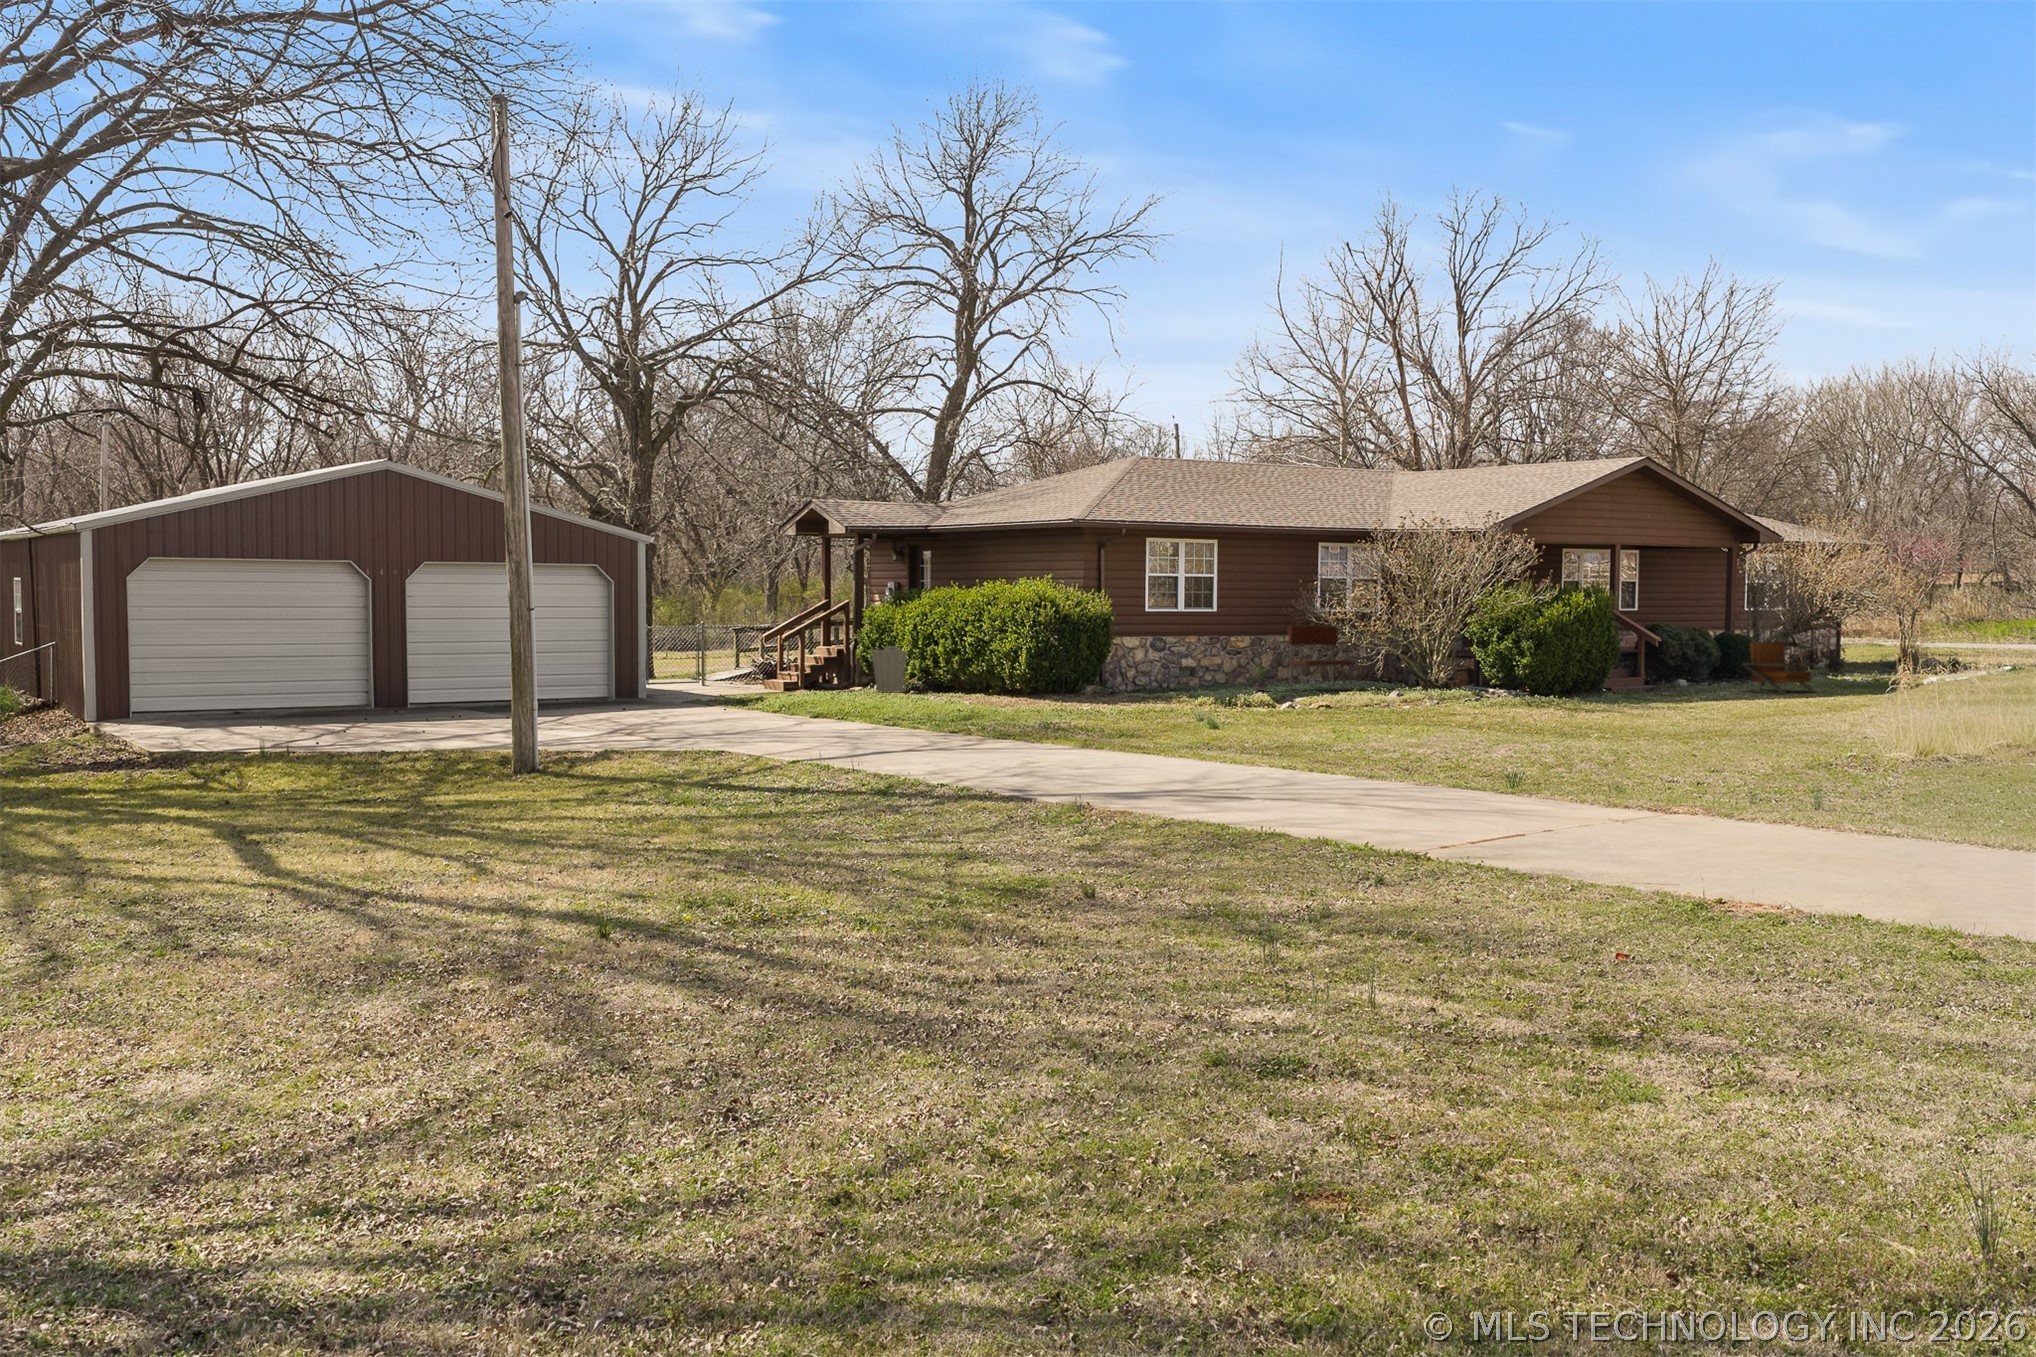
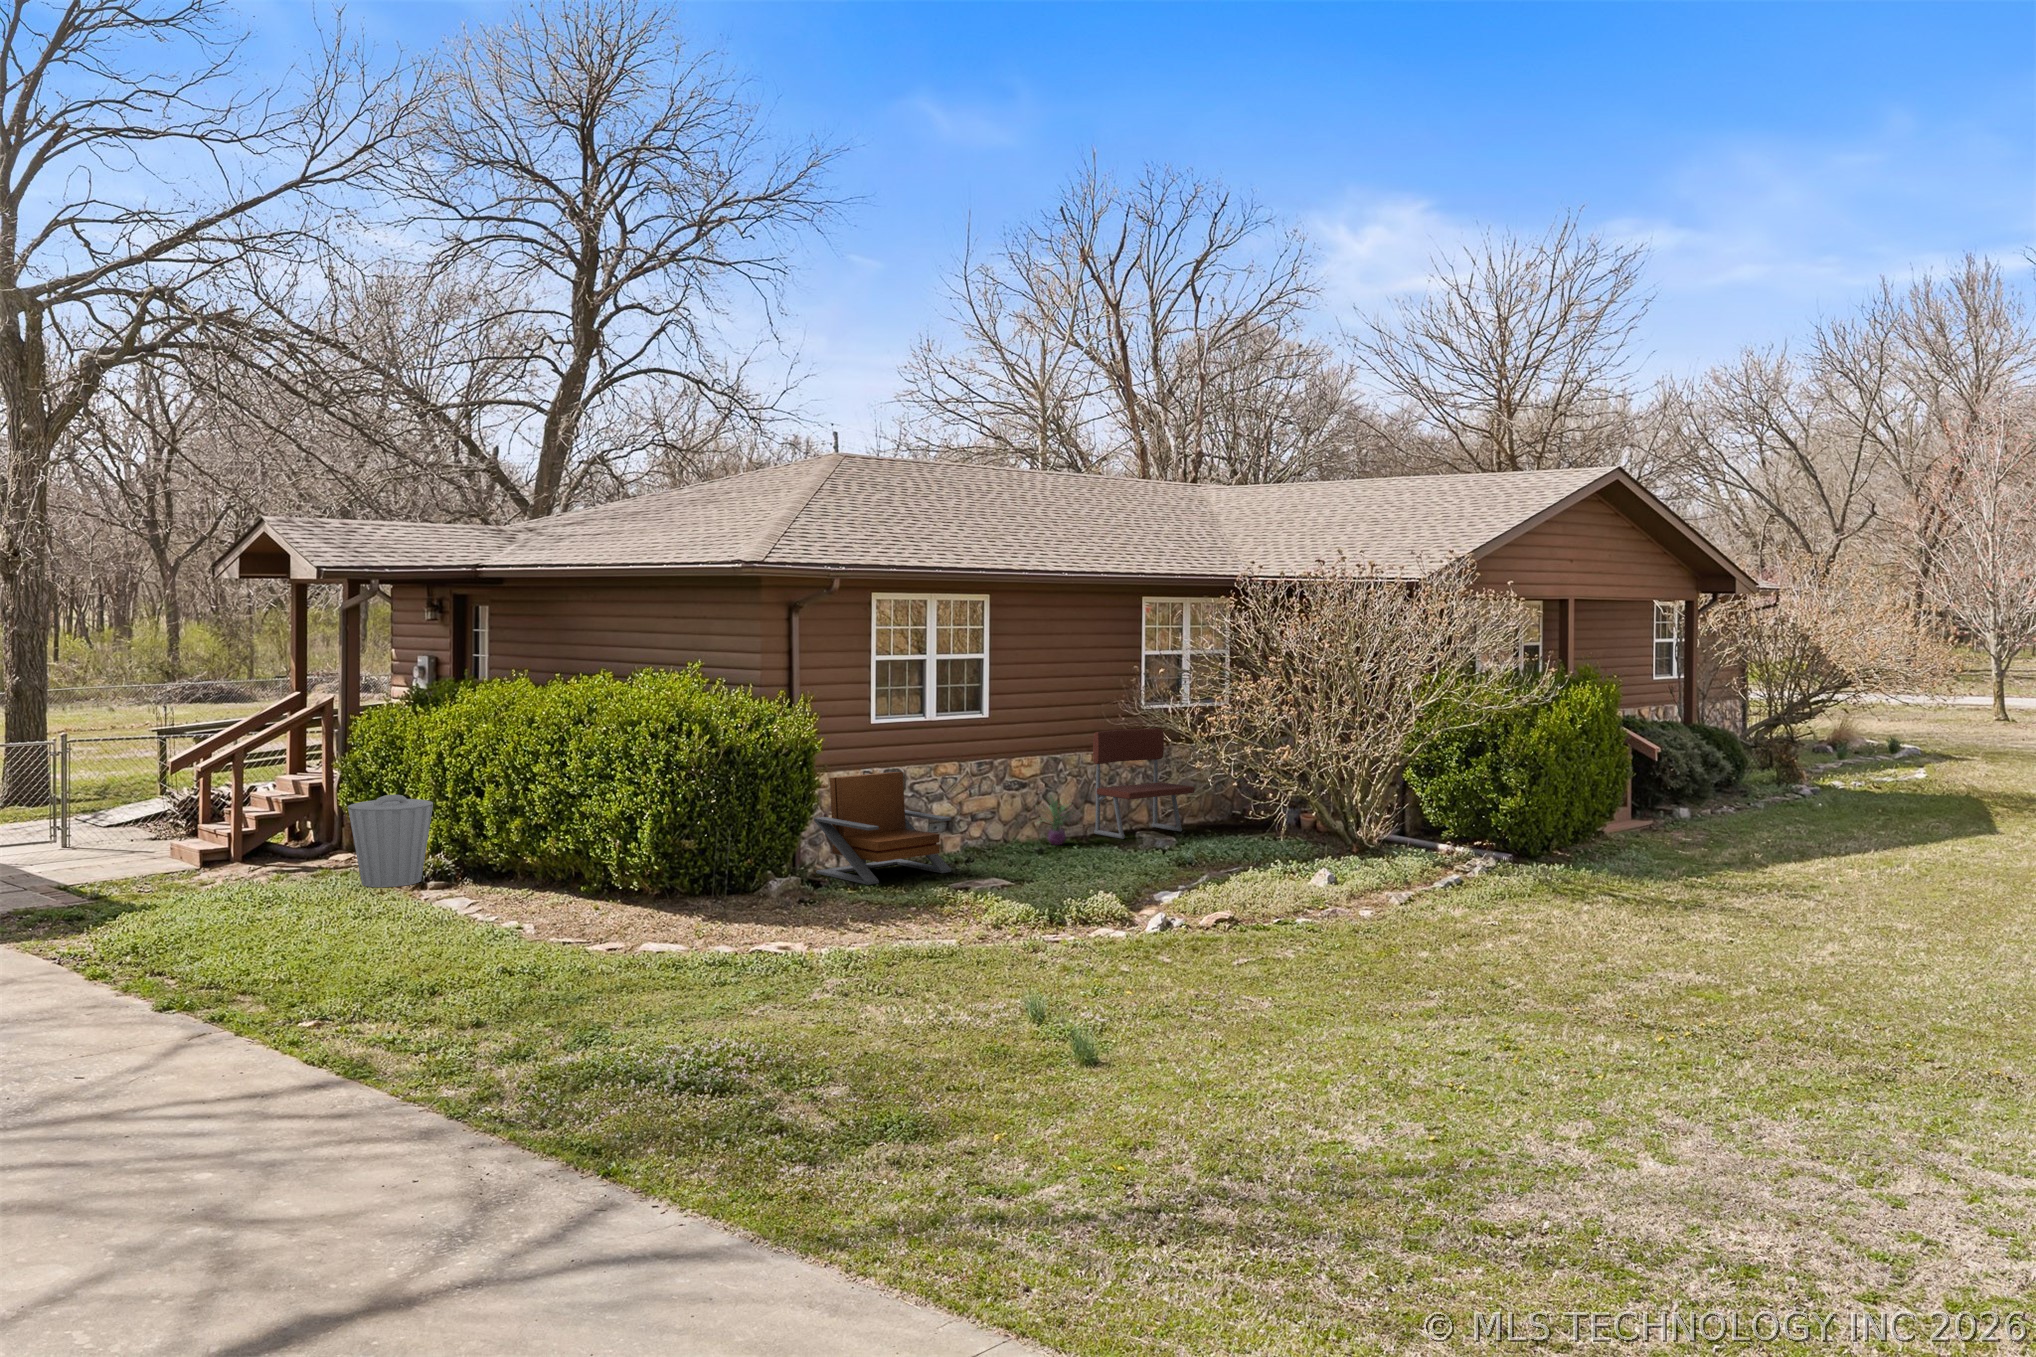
lounge chair: present [1743,641,1815,694] -> present [814,772,951,885]

